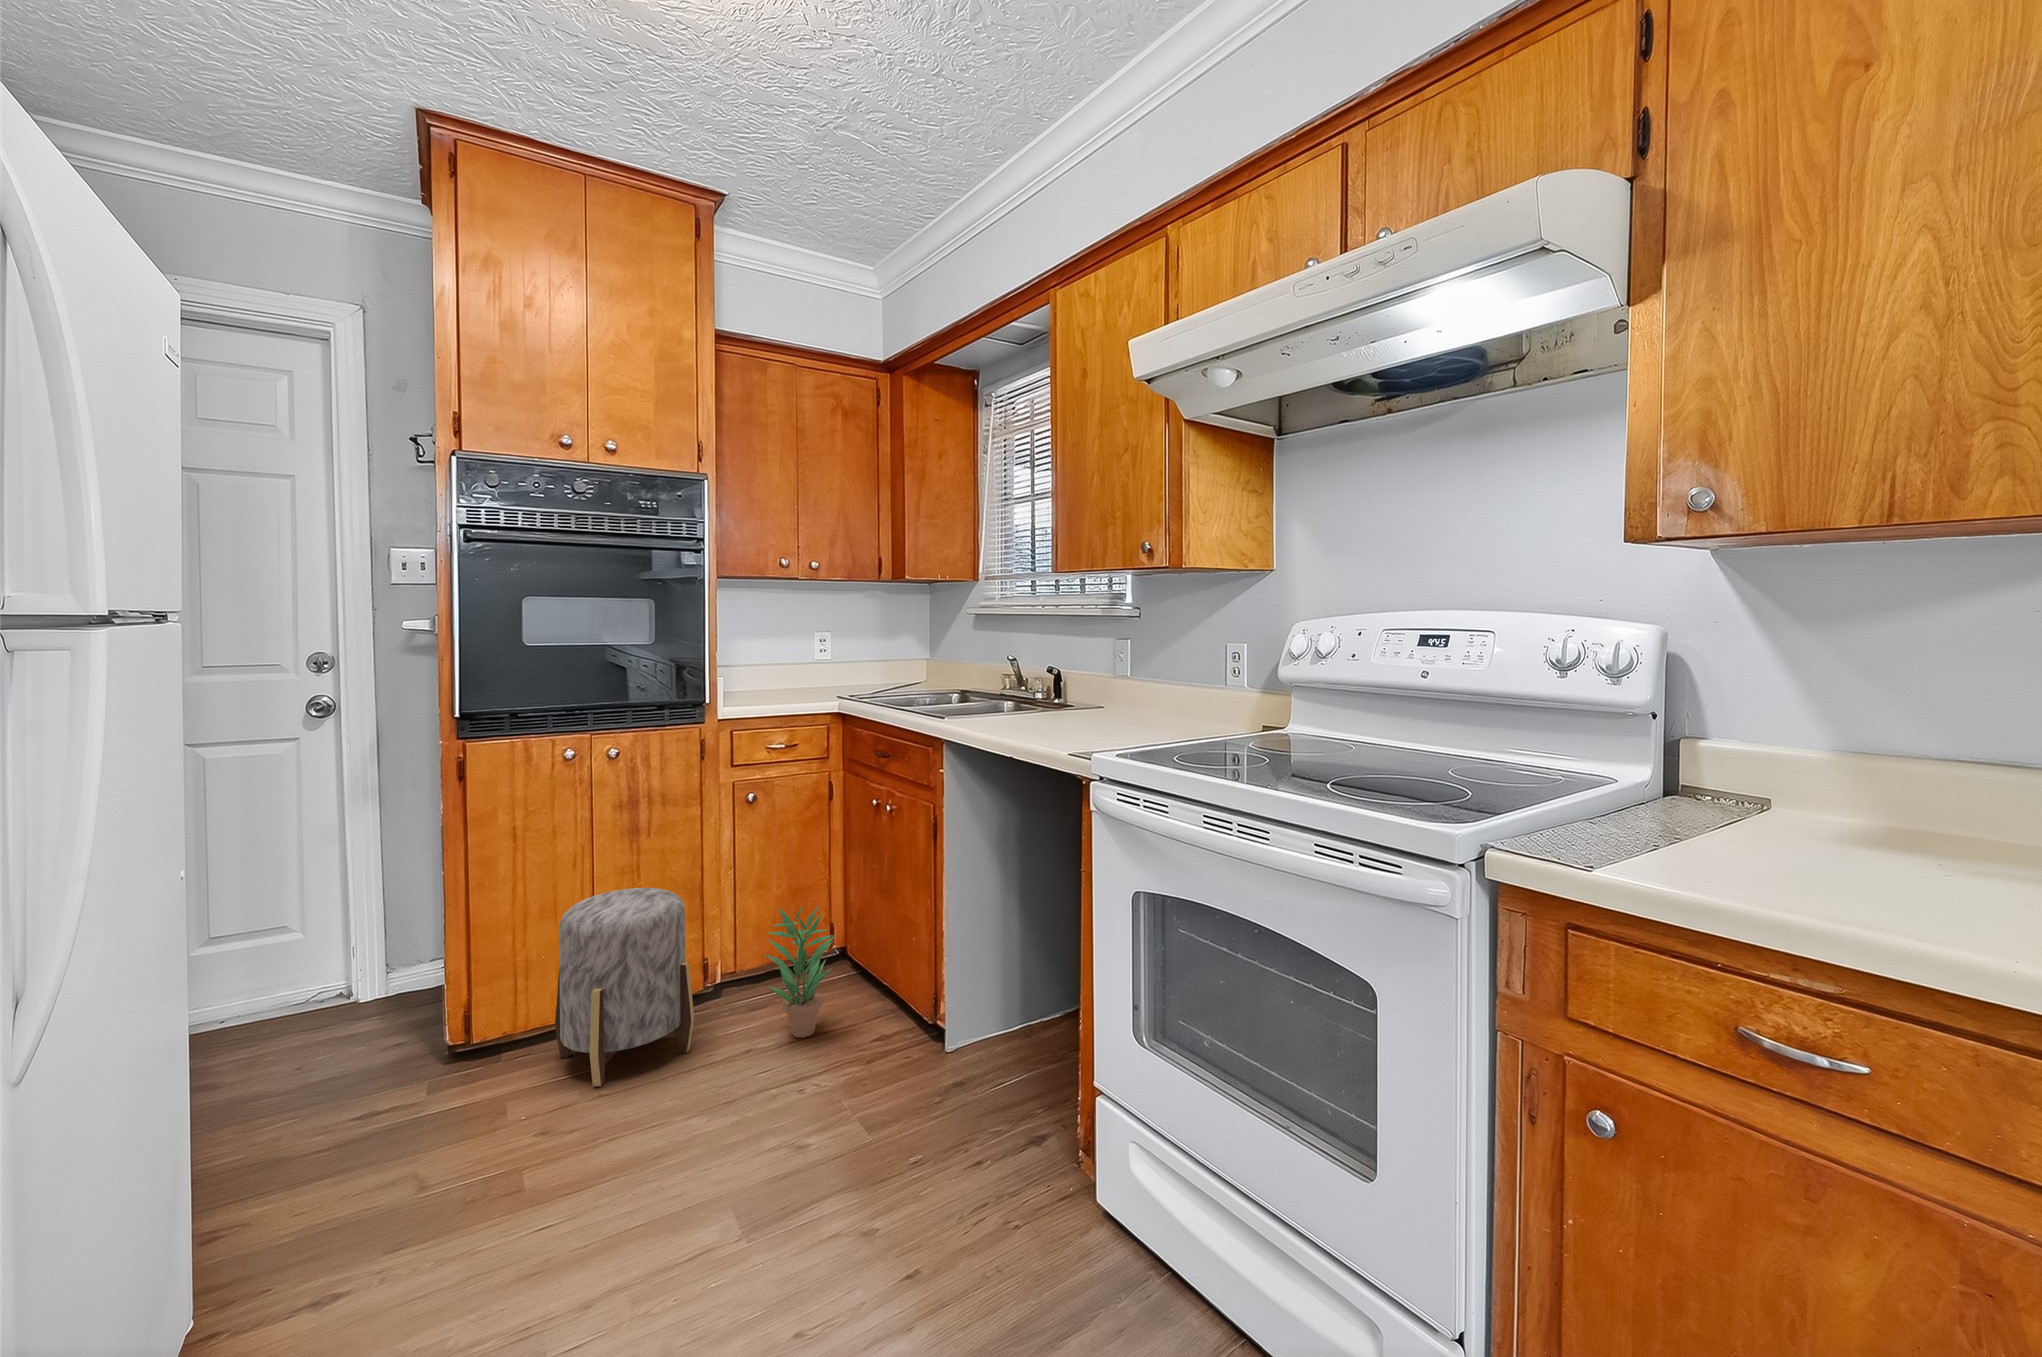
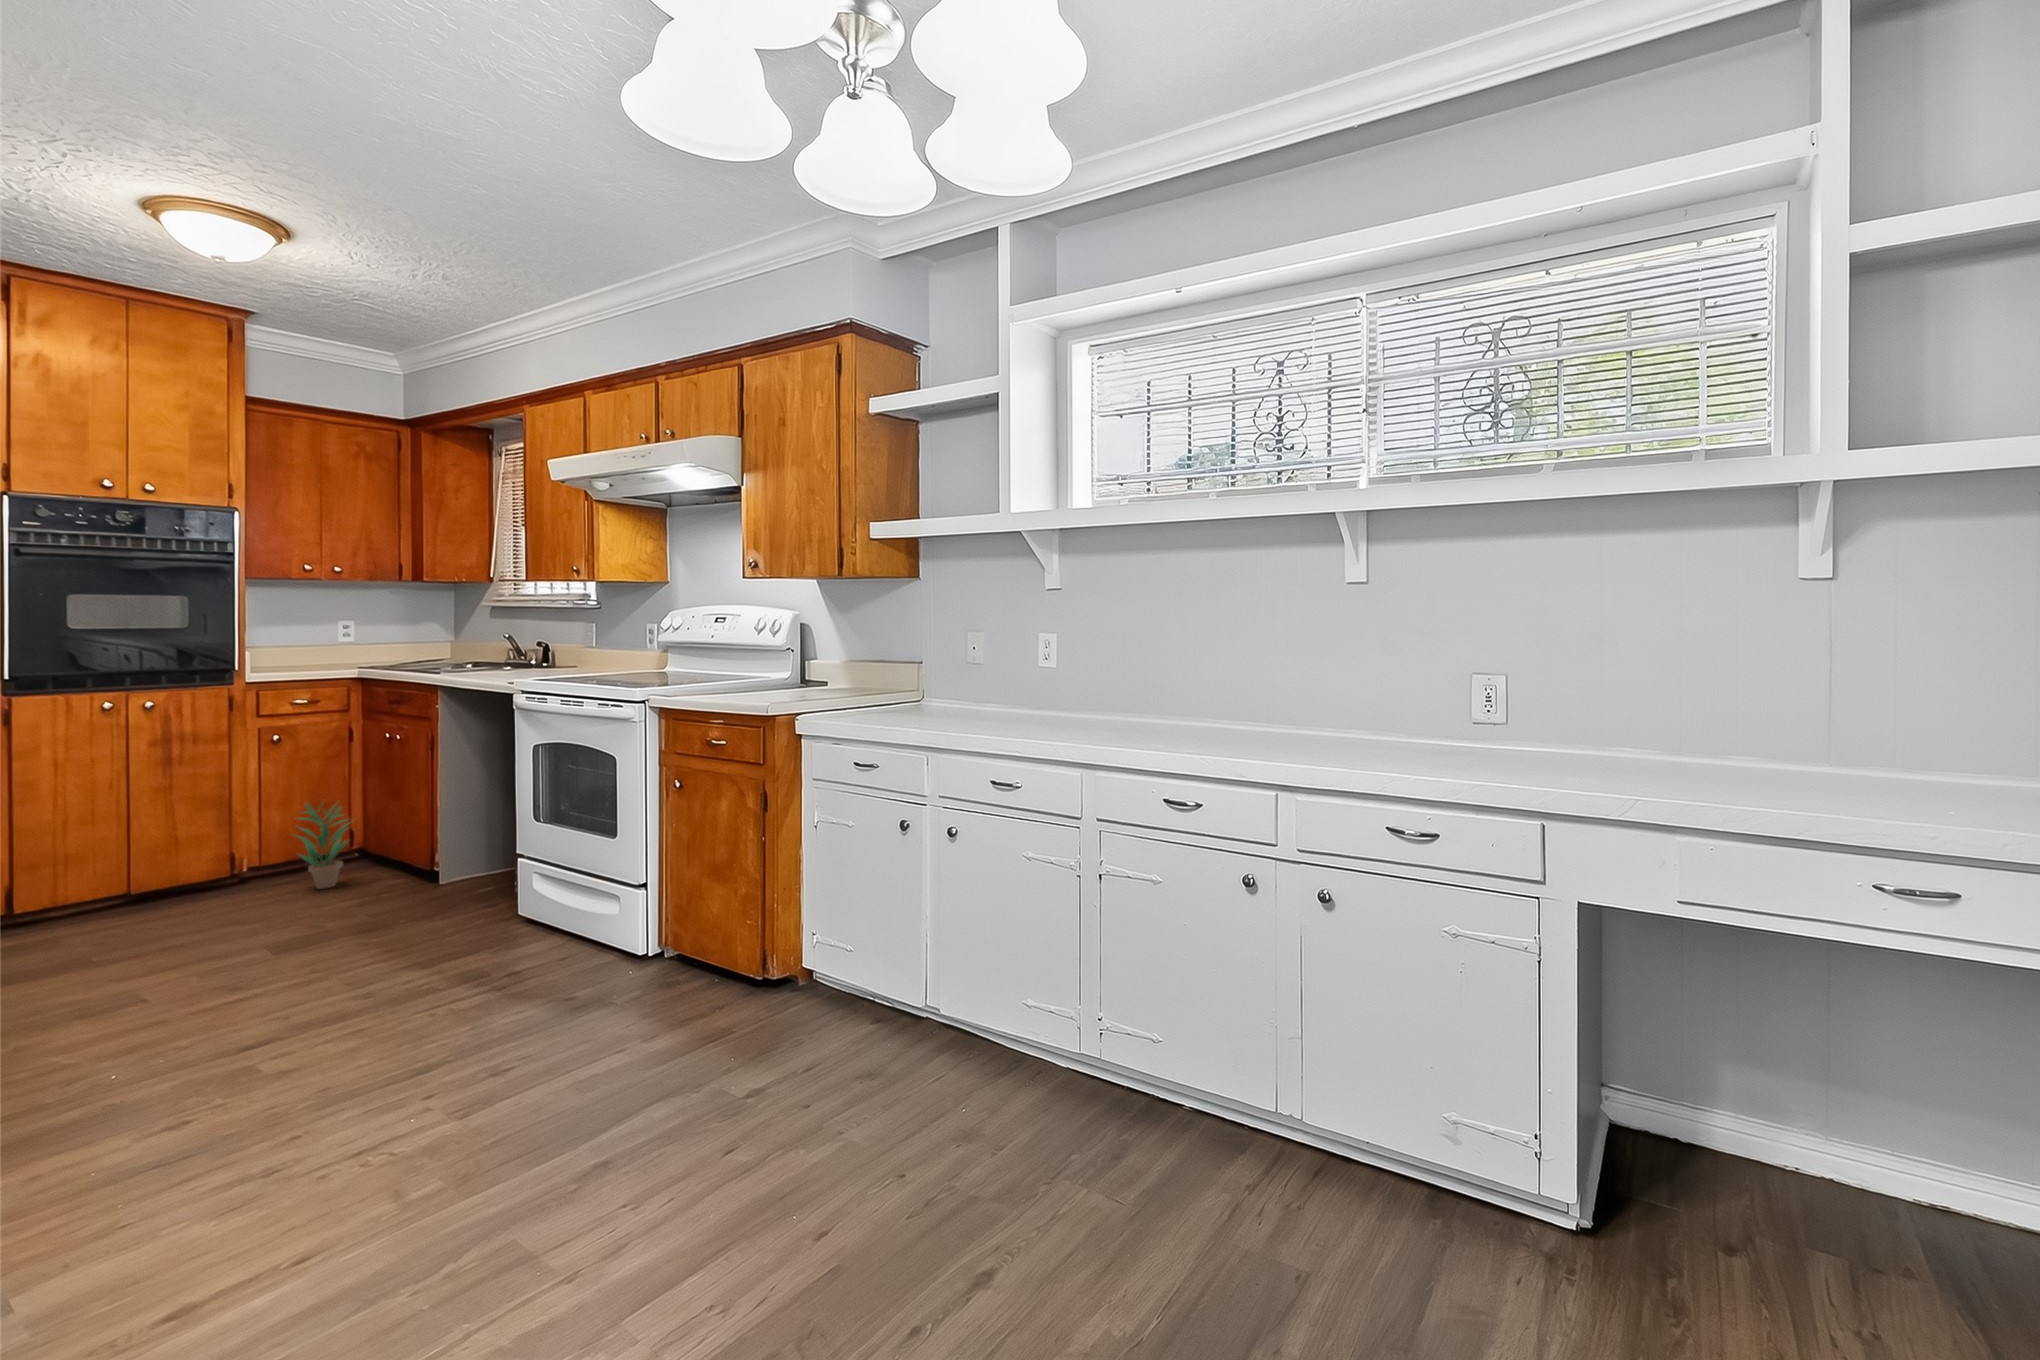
stool: present [555,888,694,1086] -> none [98,798,230,924]

